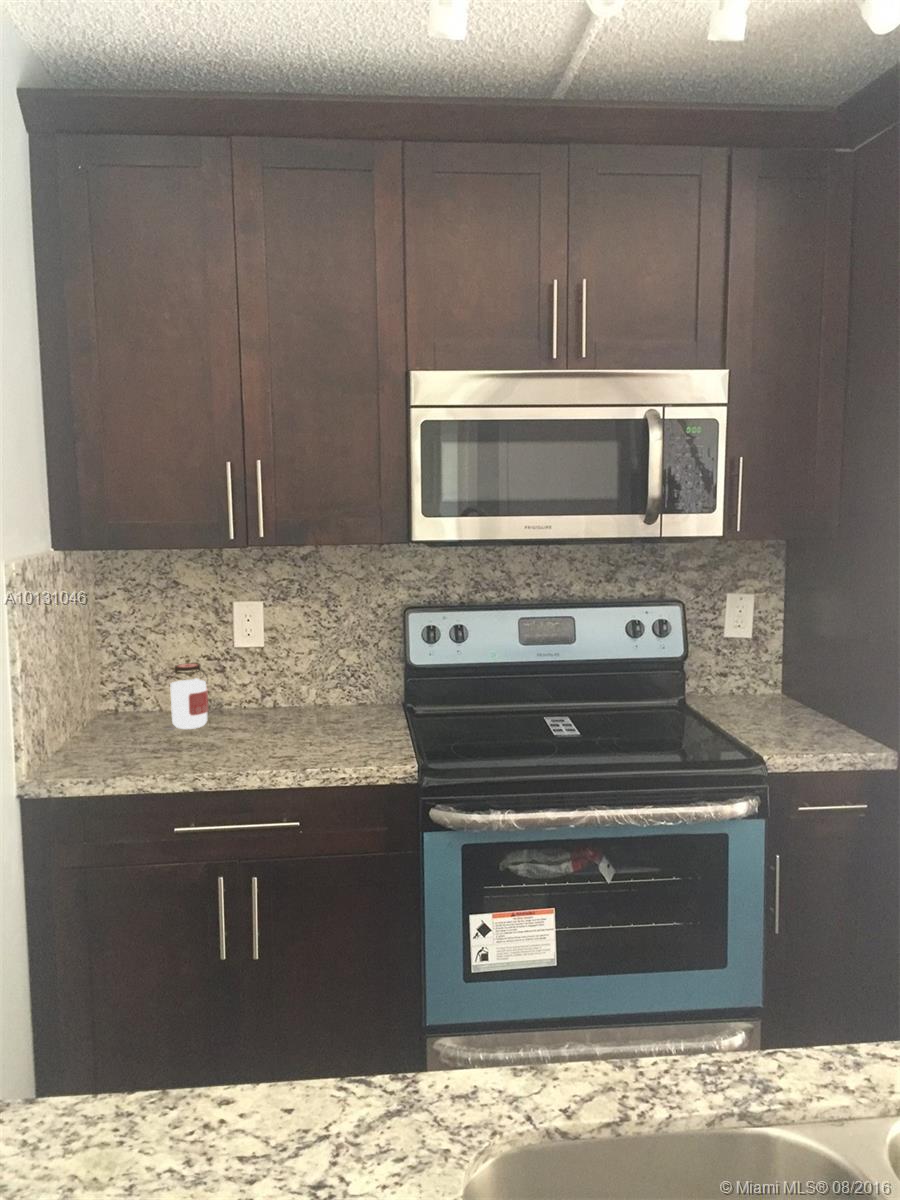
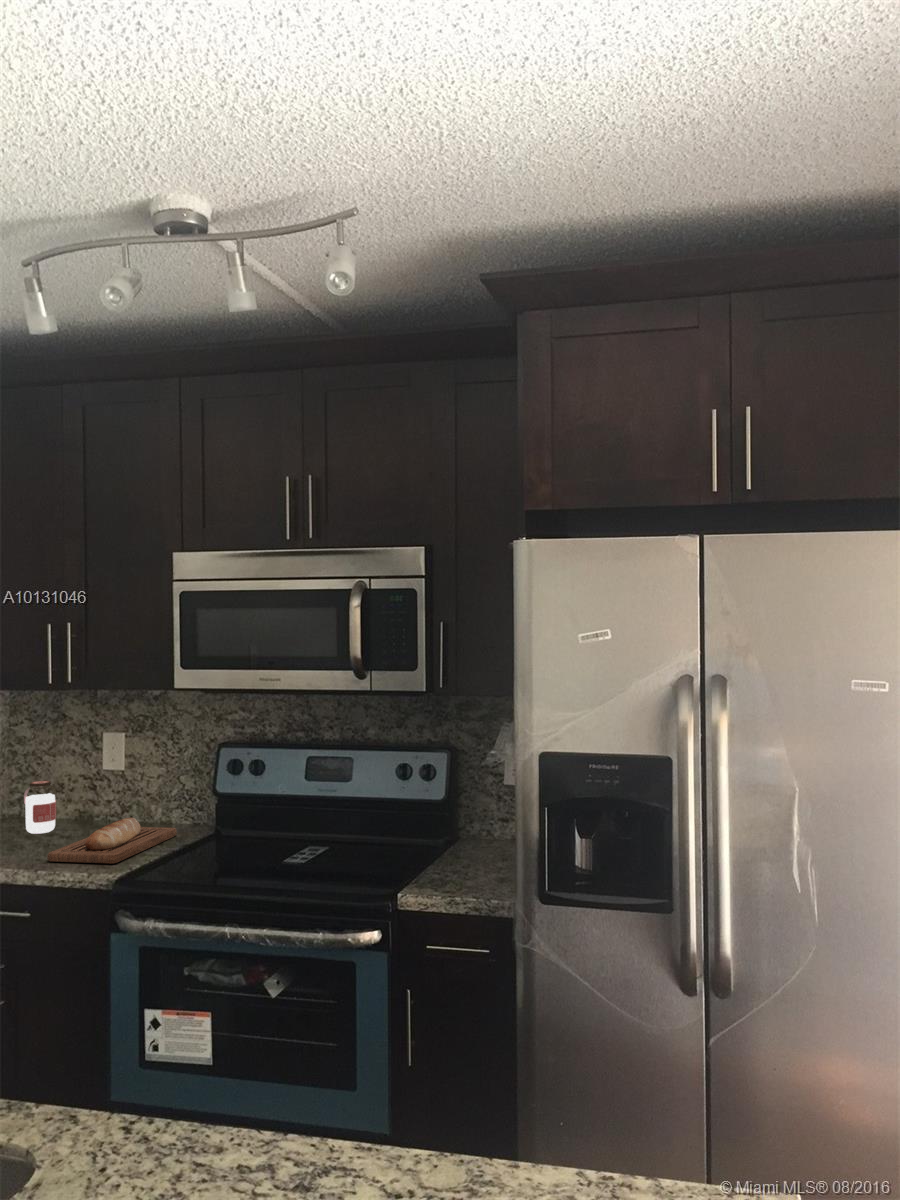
bread loaf: none [289,700,384,759] -> present [47,818,177,864]

